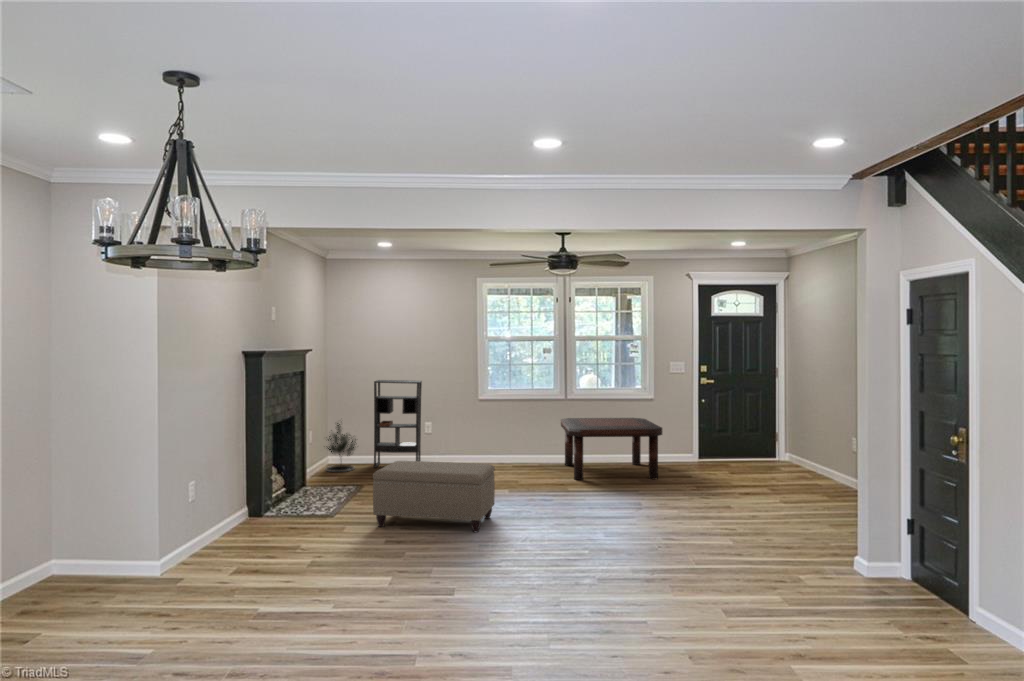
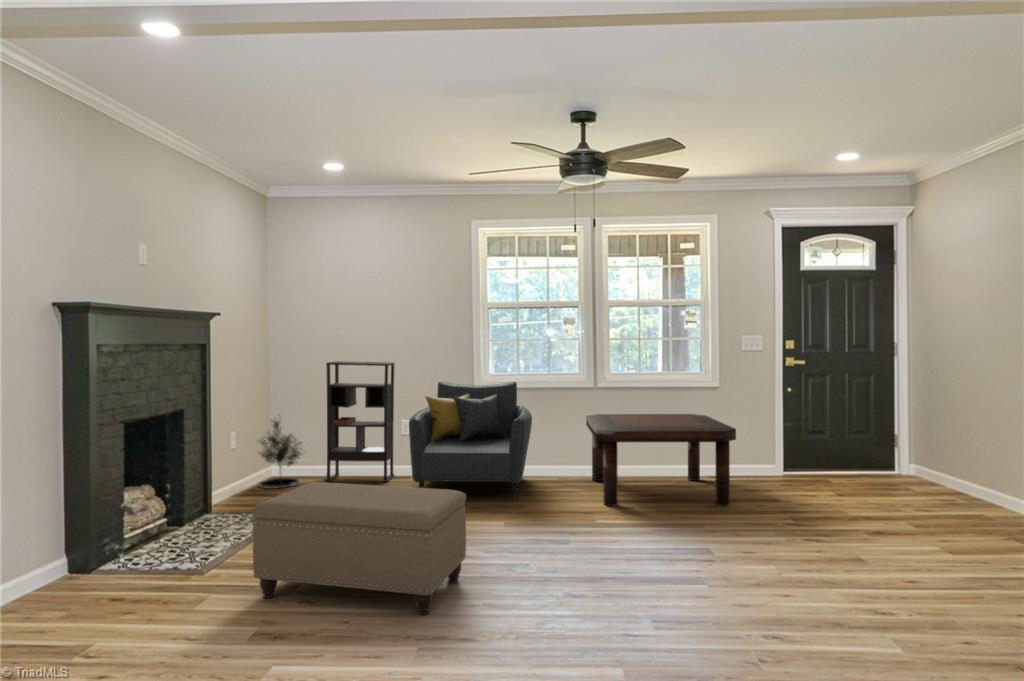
armchair: none [439,395,524,477] -> present [409,382,532,500]

